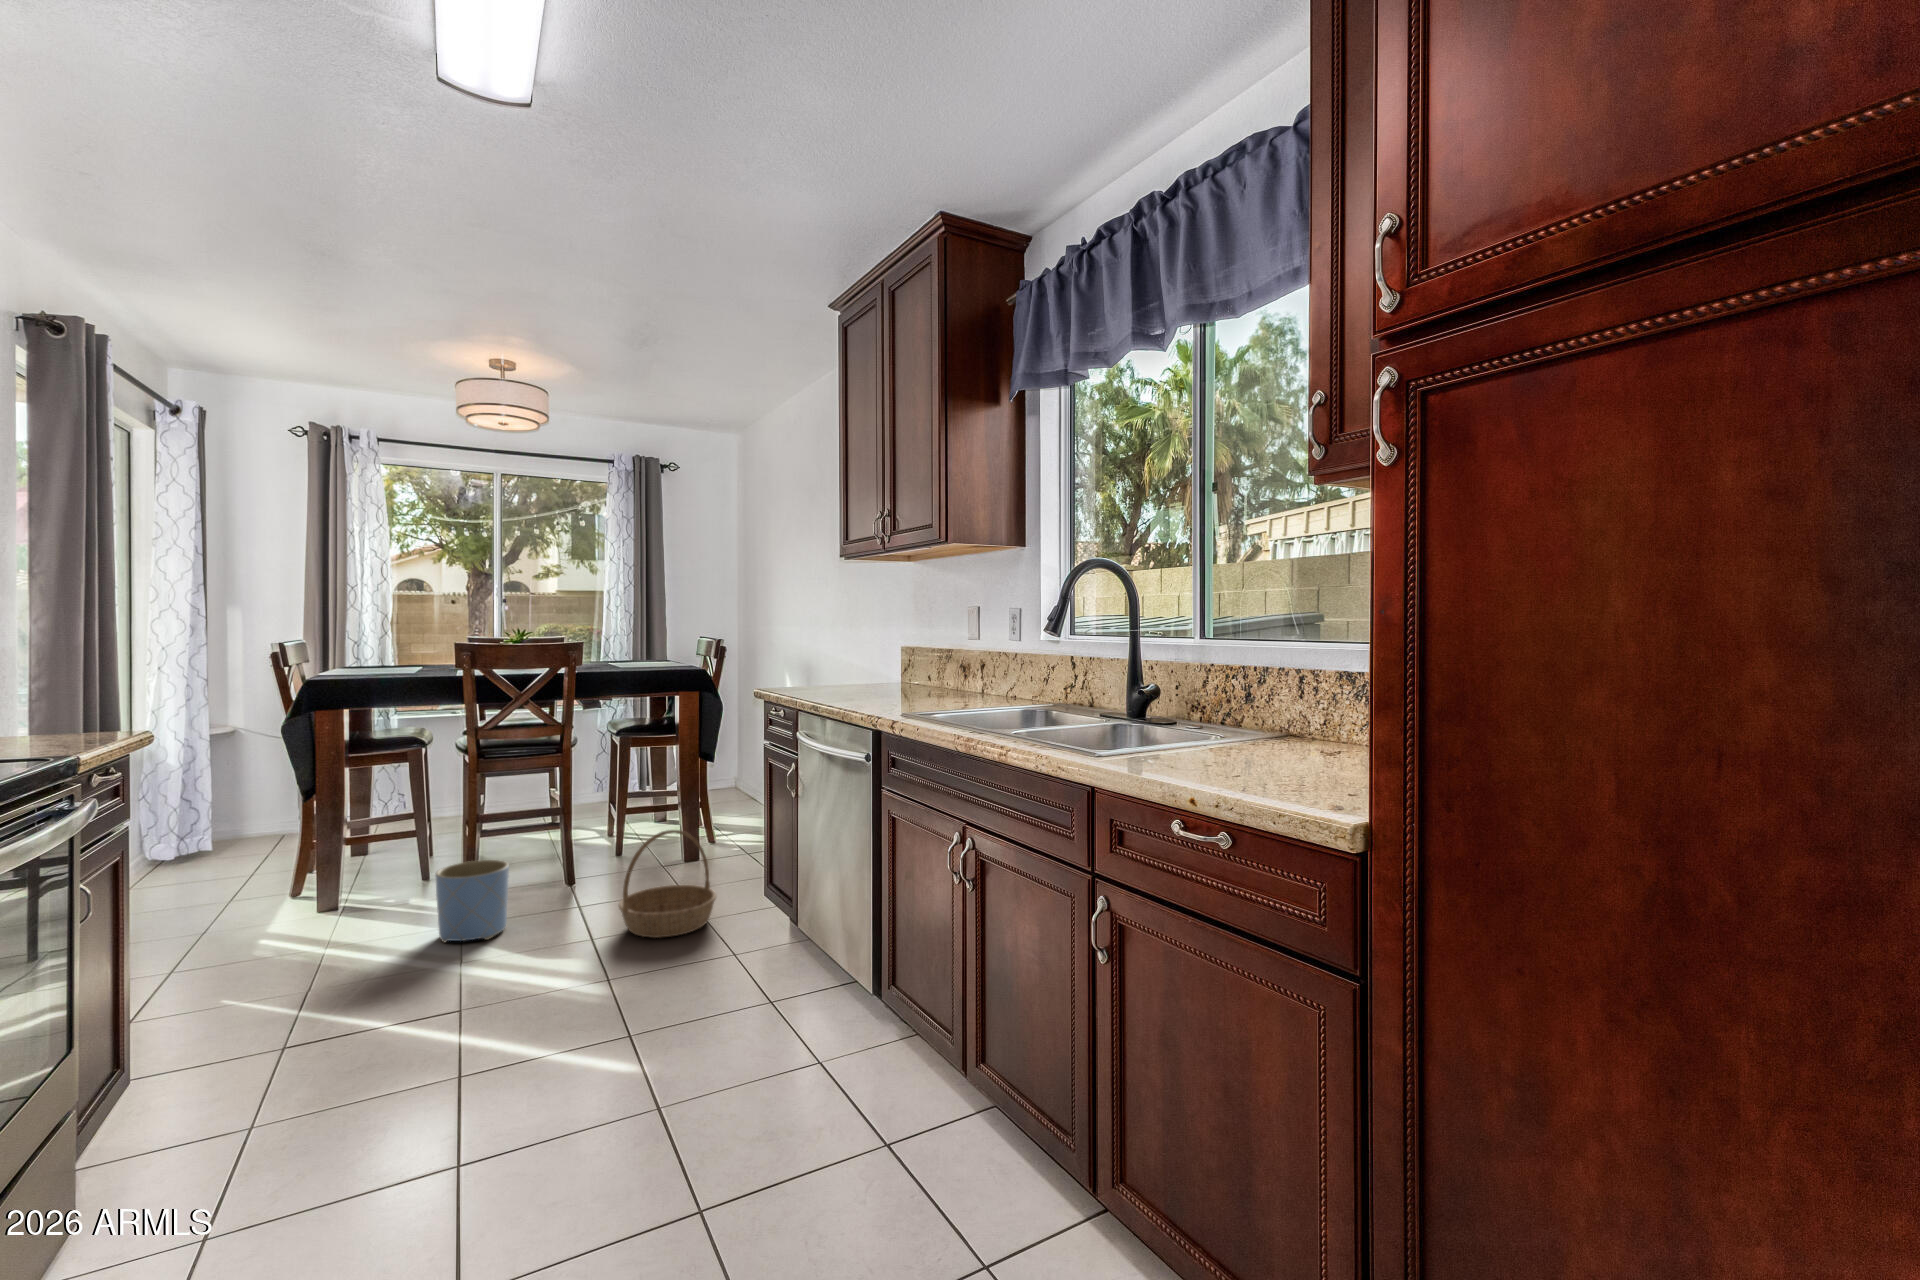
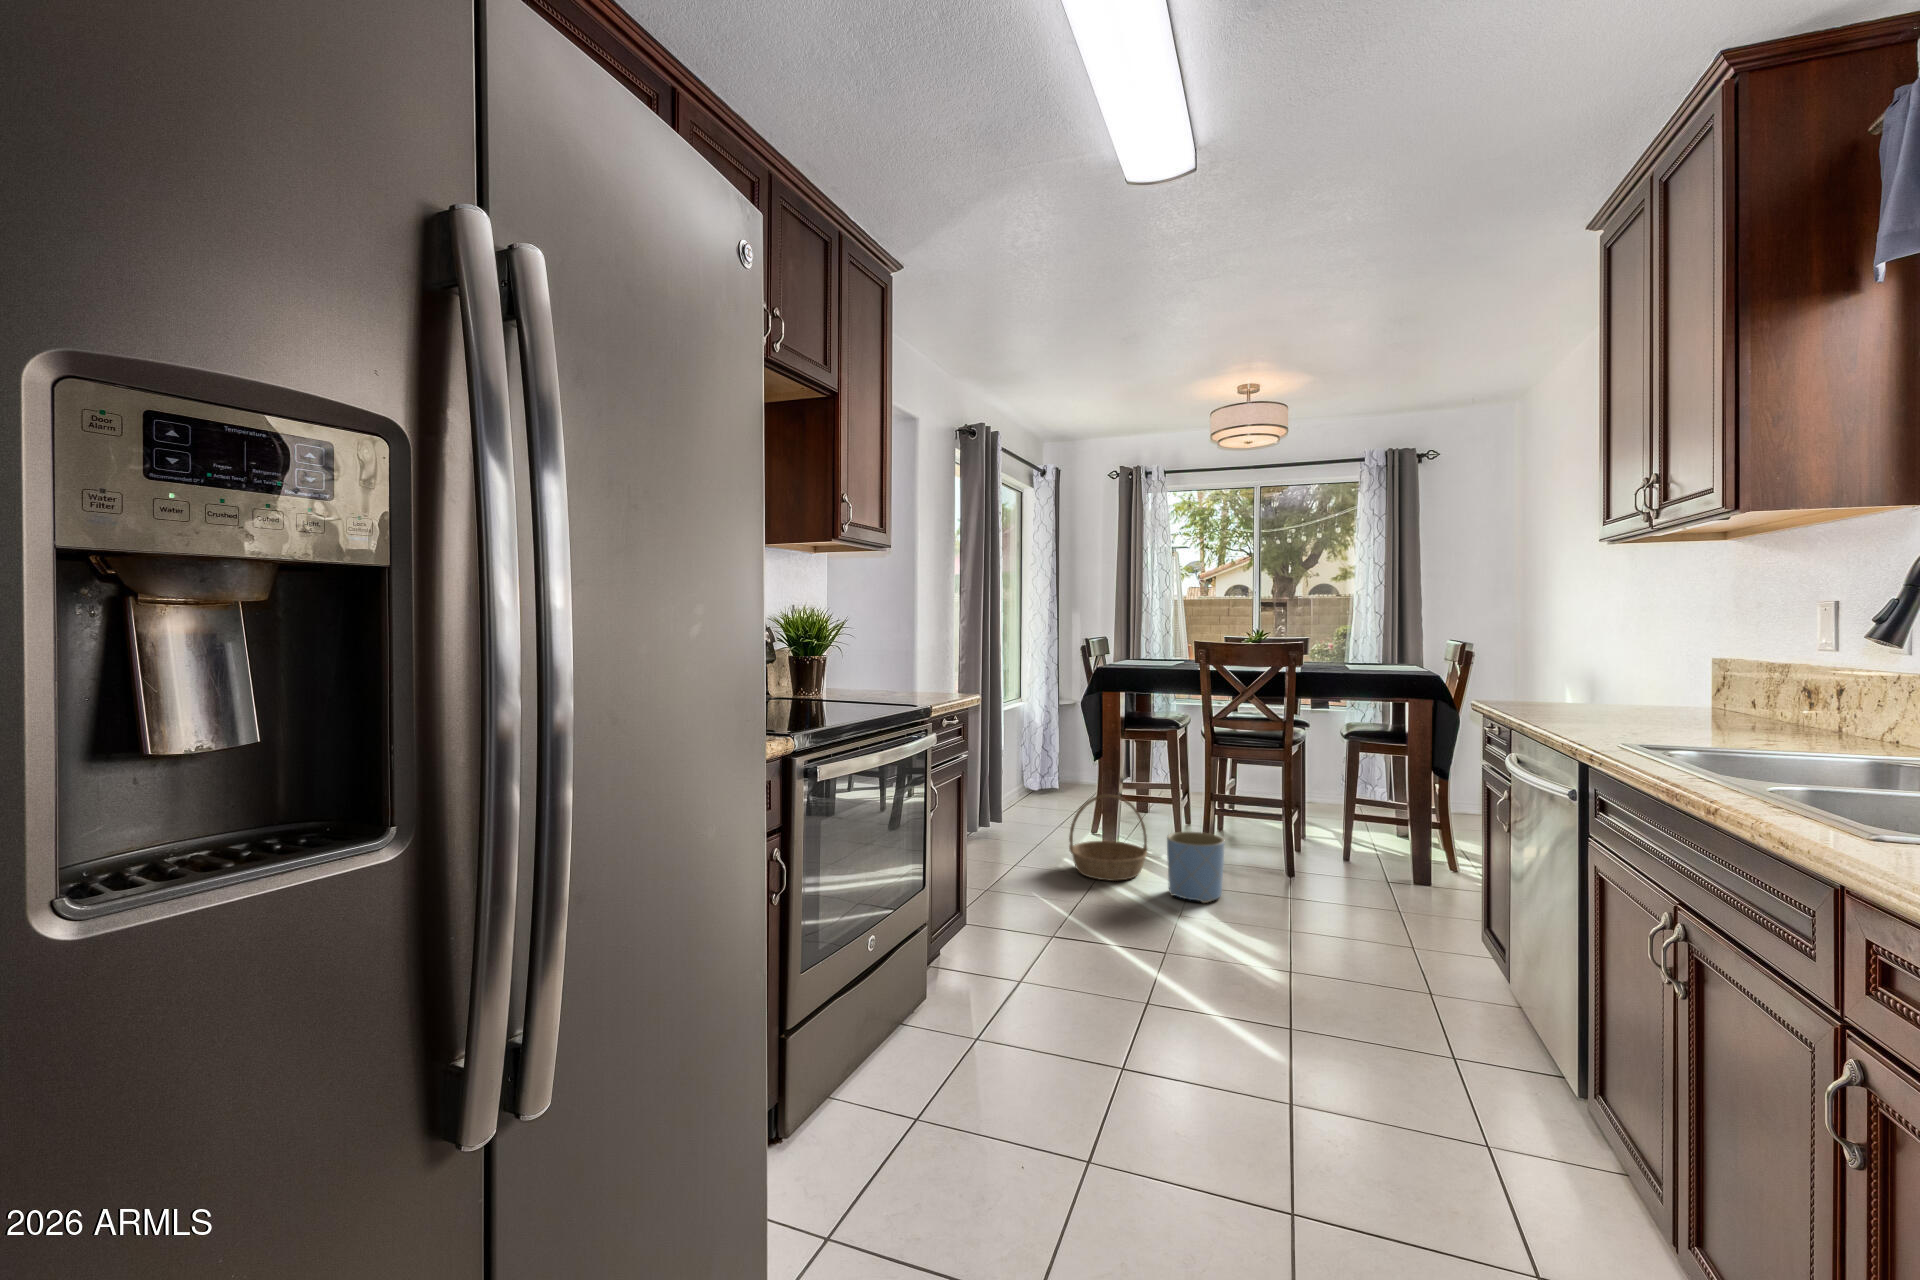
basket: present [619,830,716,938] -> present [1069,794,1147,881]

